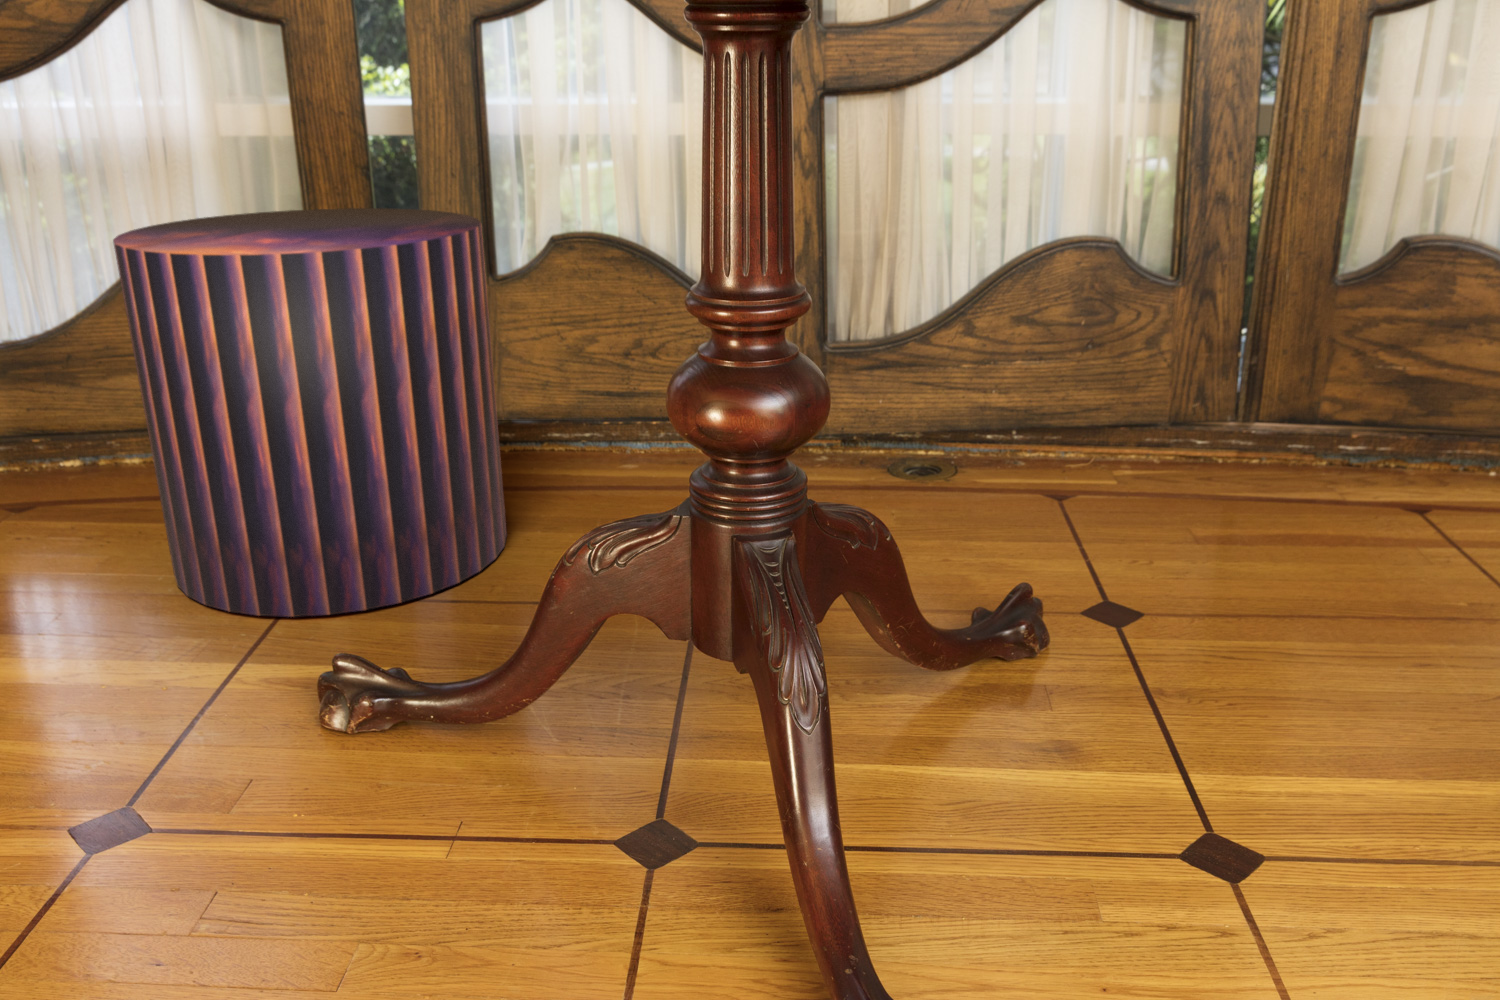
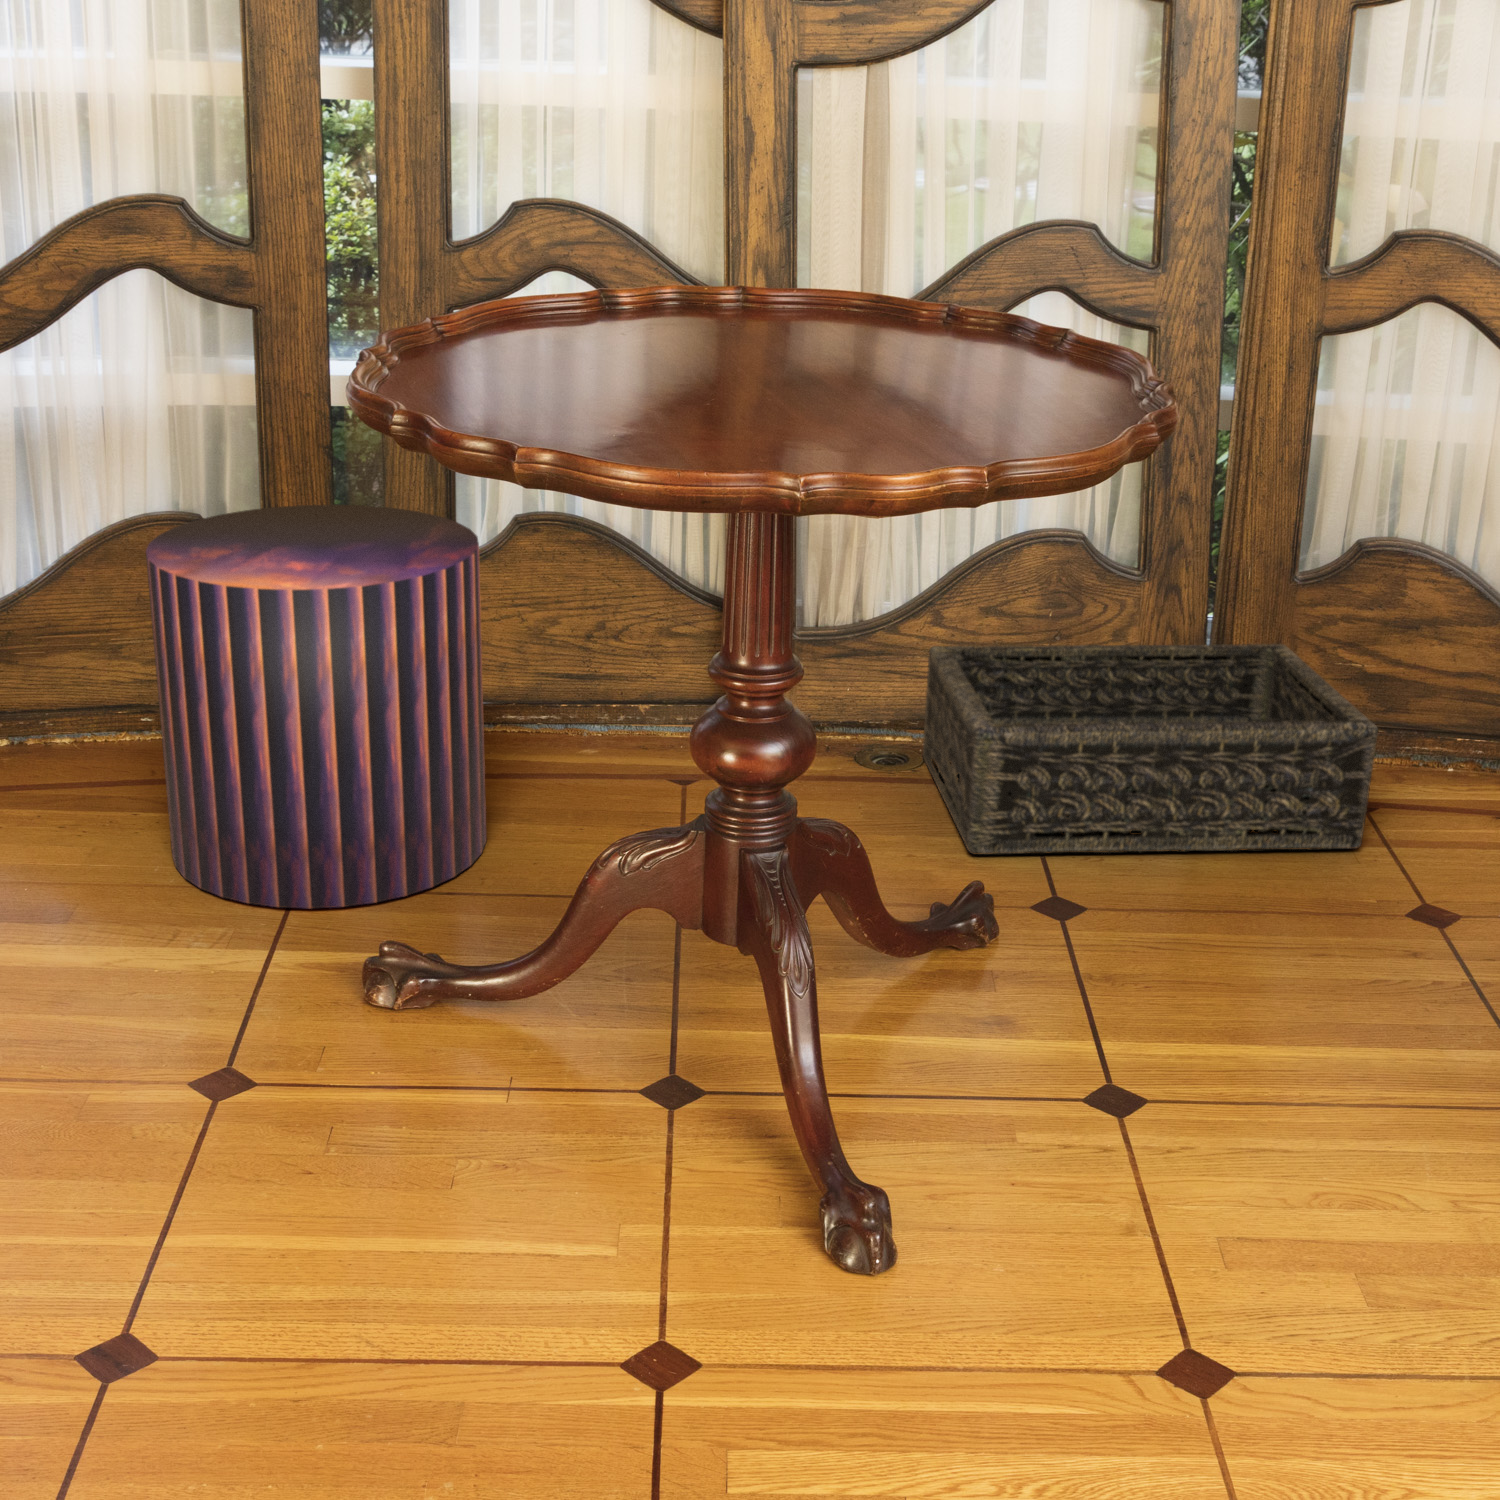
basket: none [955,348,1458,557] -> present [923,644,1378,855]

